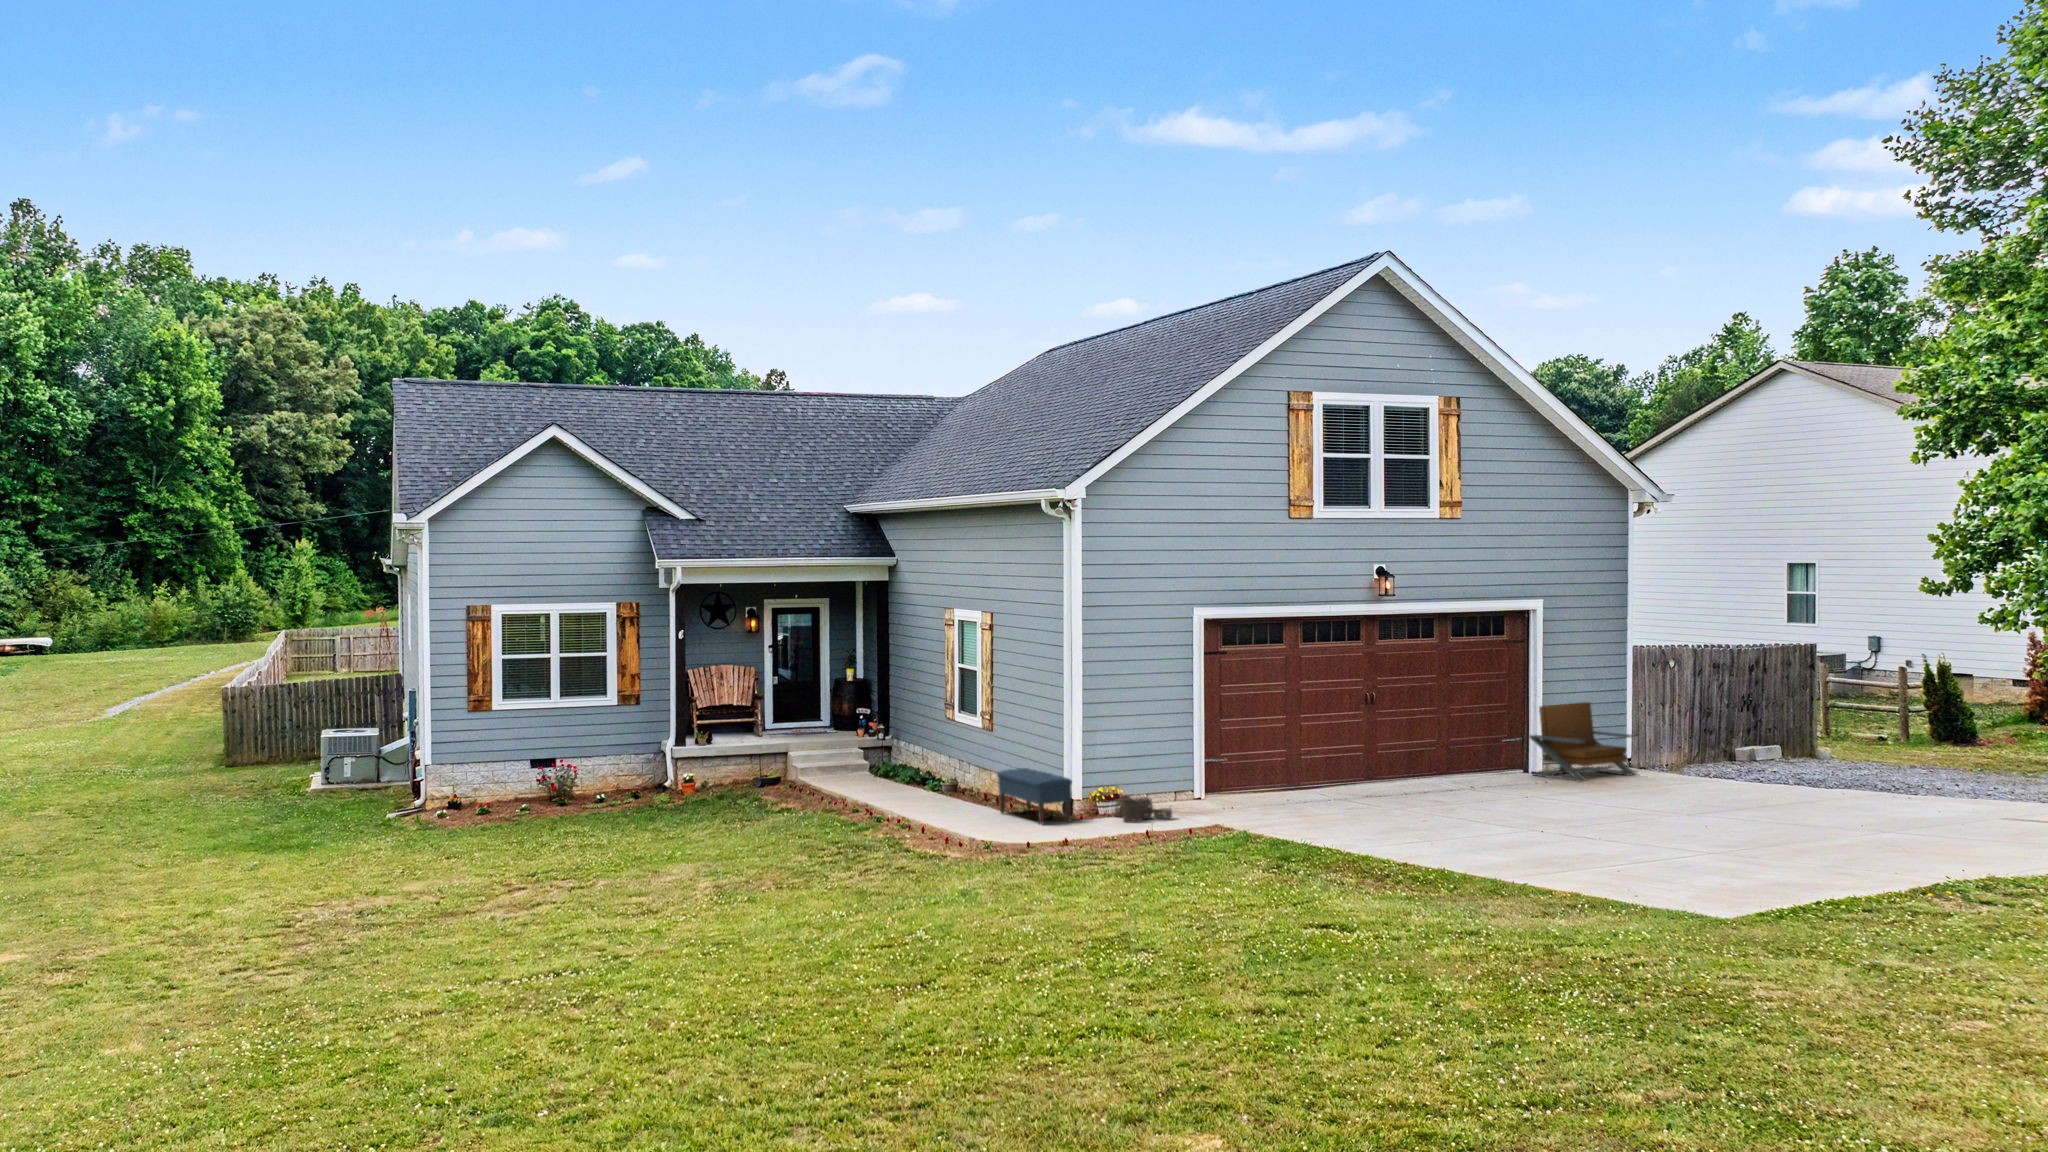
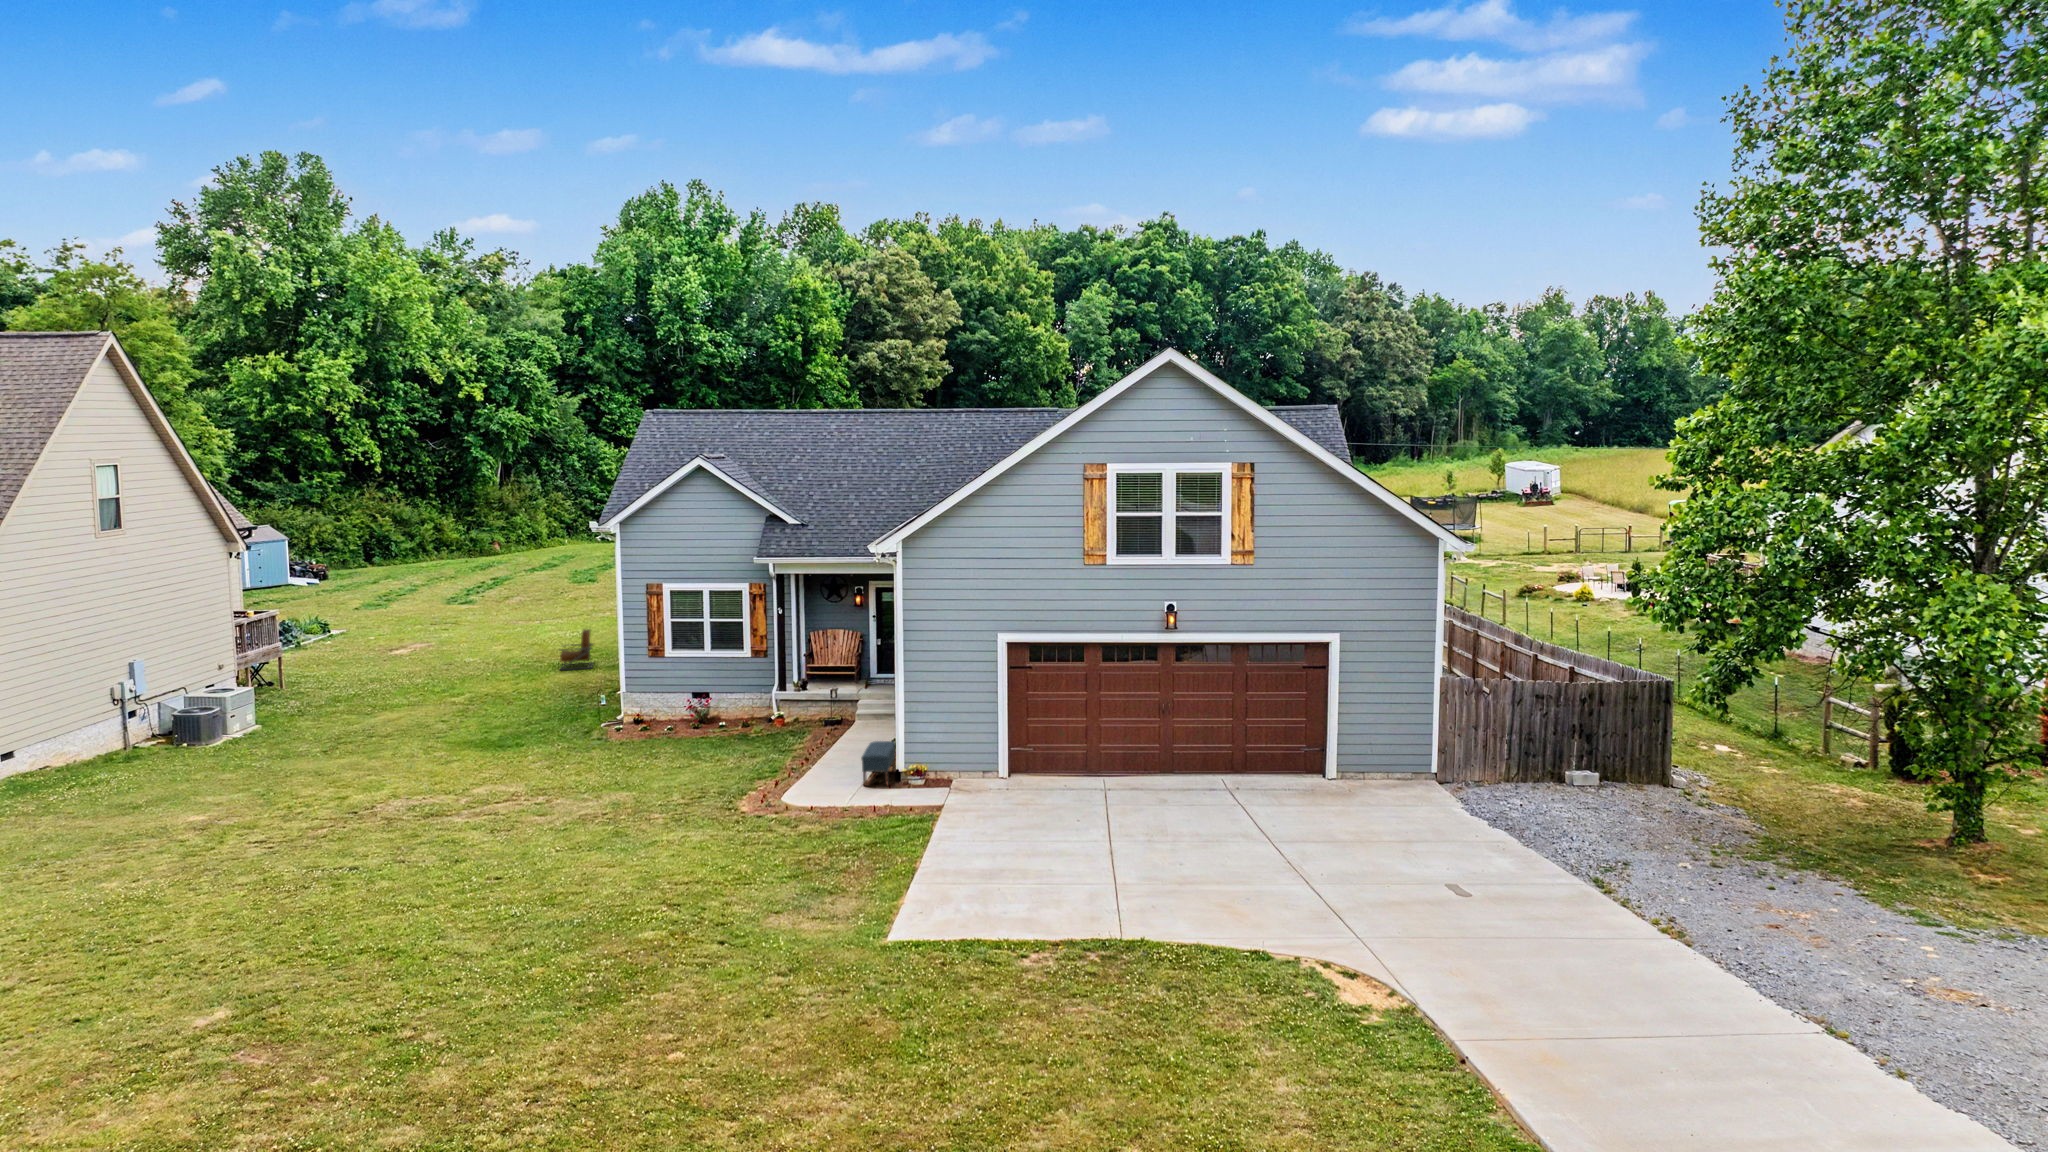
lounge chair: present [1529,702,1635,782] -> present [560,630,593,670]
woven basket: present [1115,796,1172,823] -> none [913,770,949,794]

